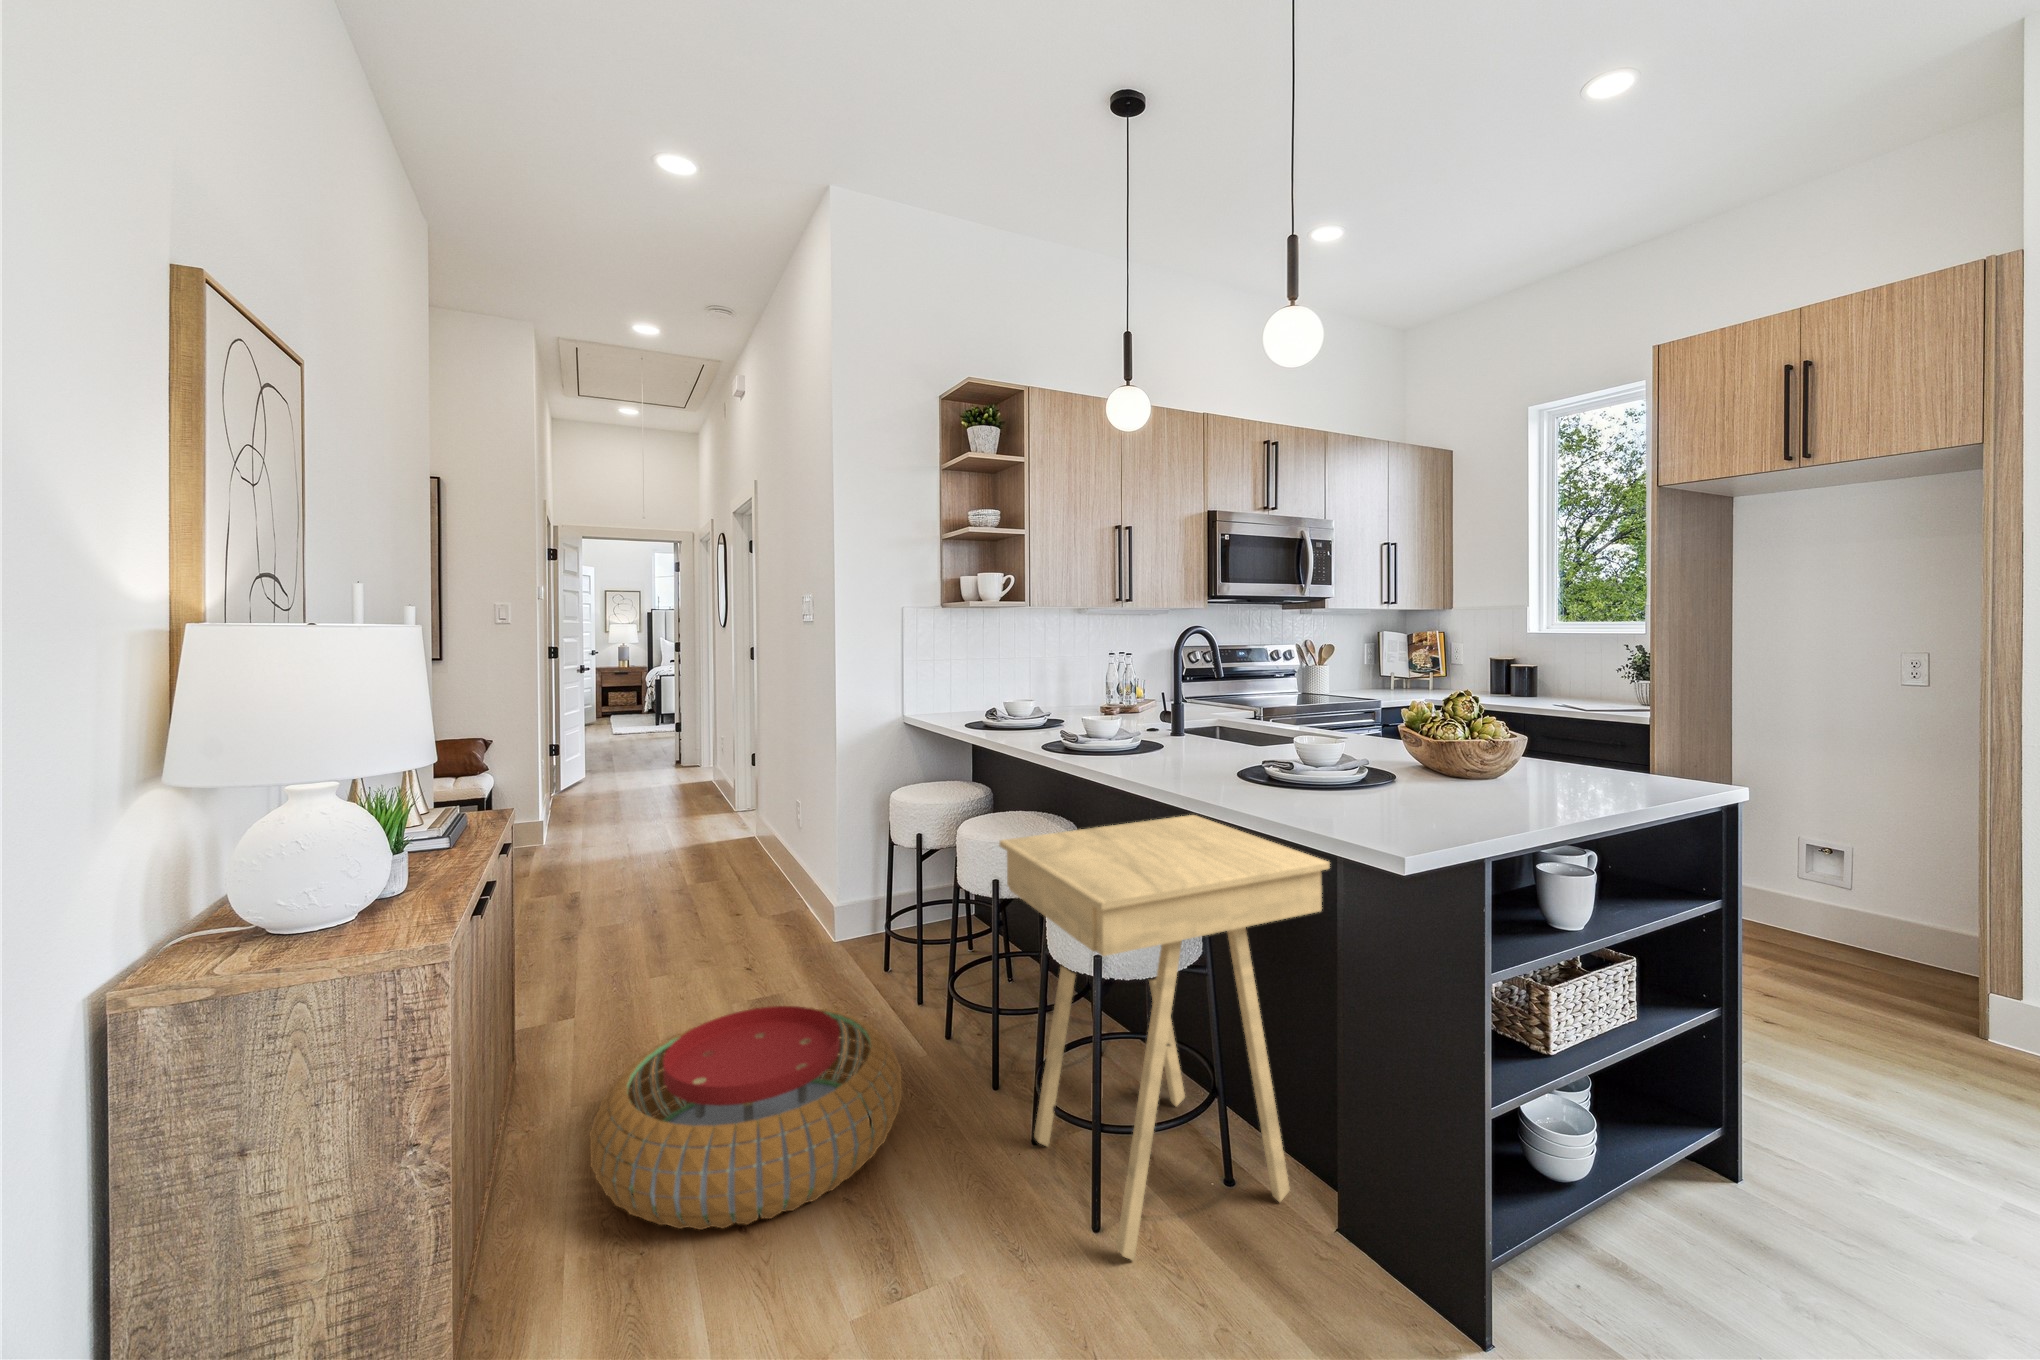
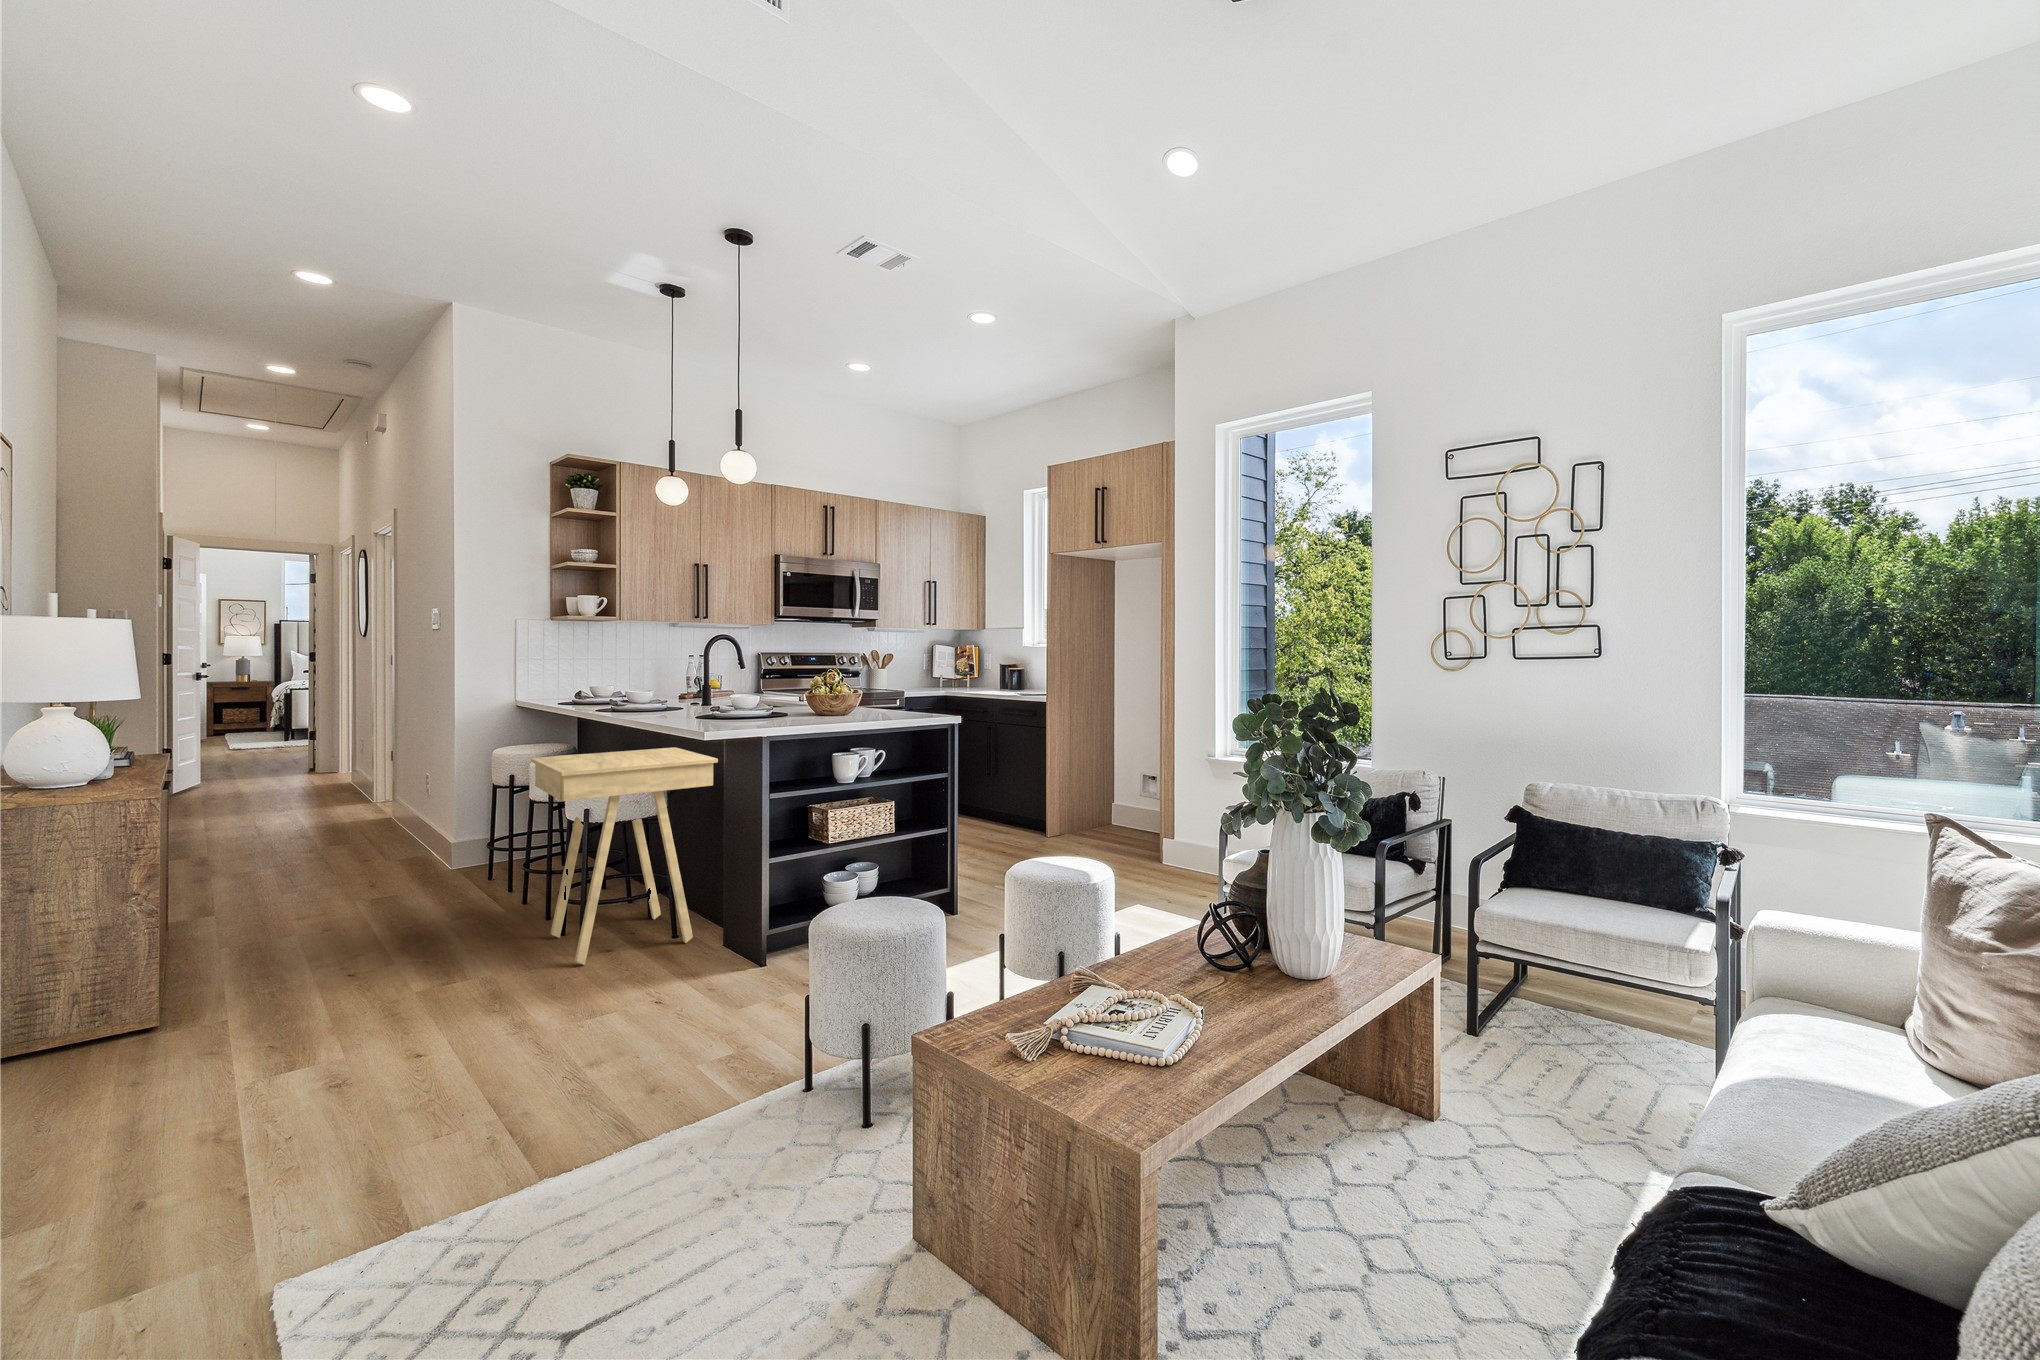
pouf: present [590,1006,902,1230] -> none [235,875,466,979]

